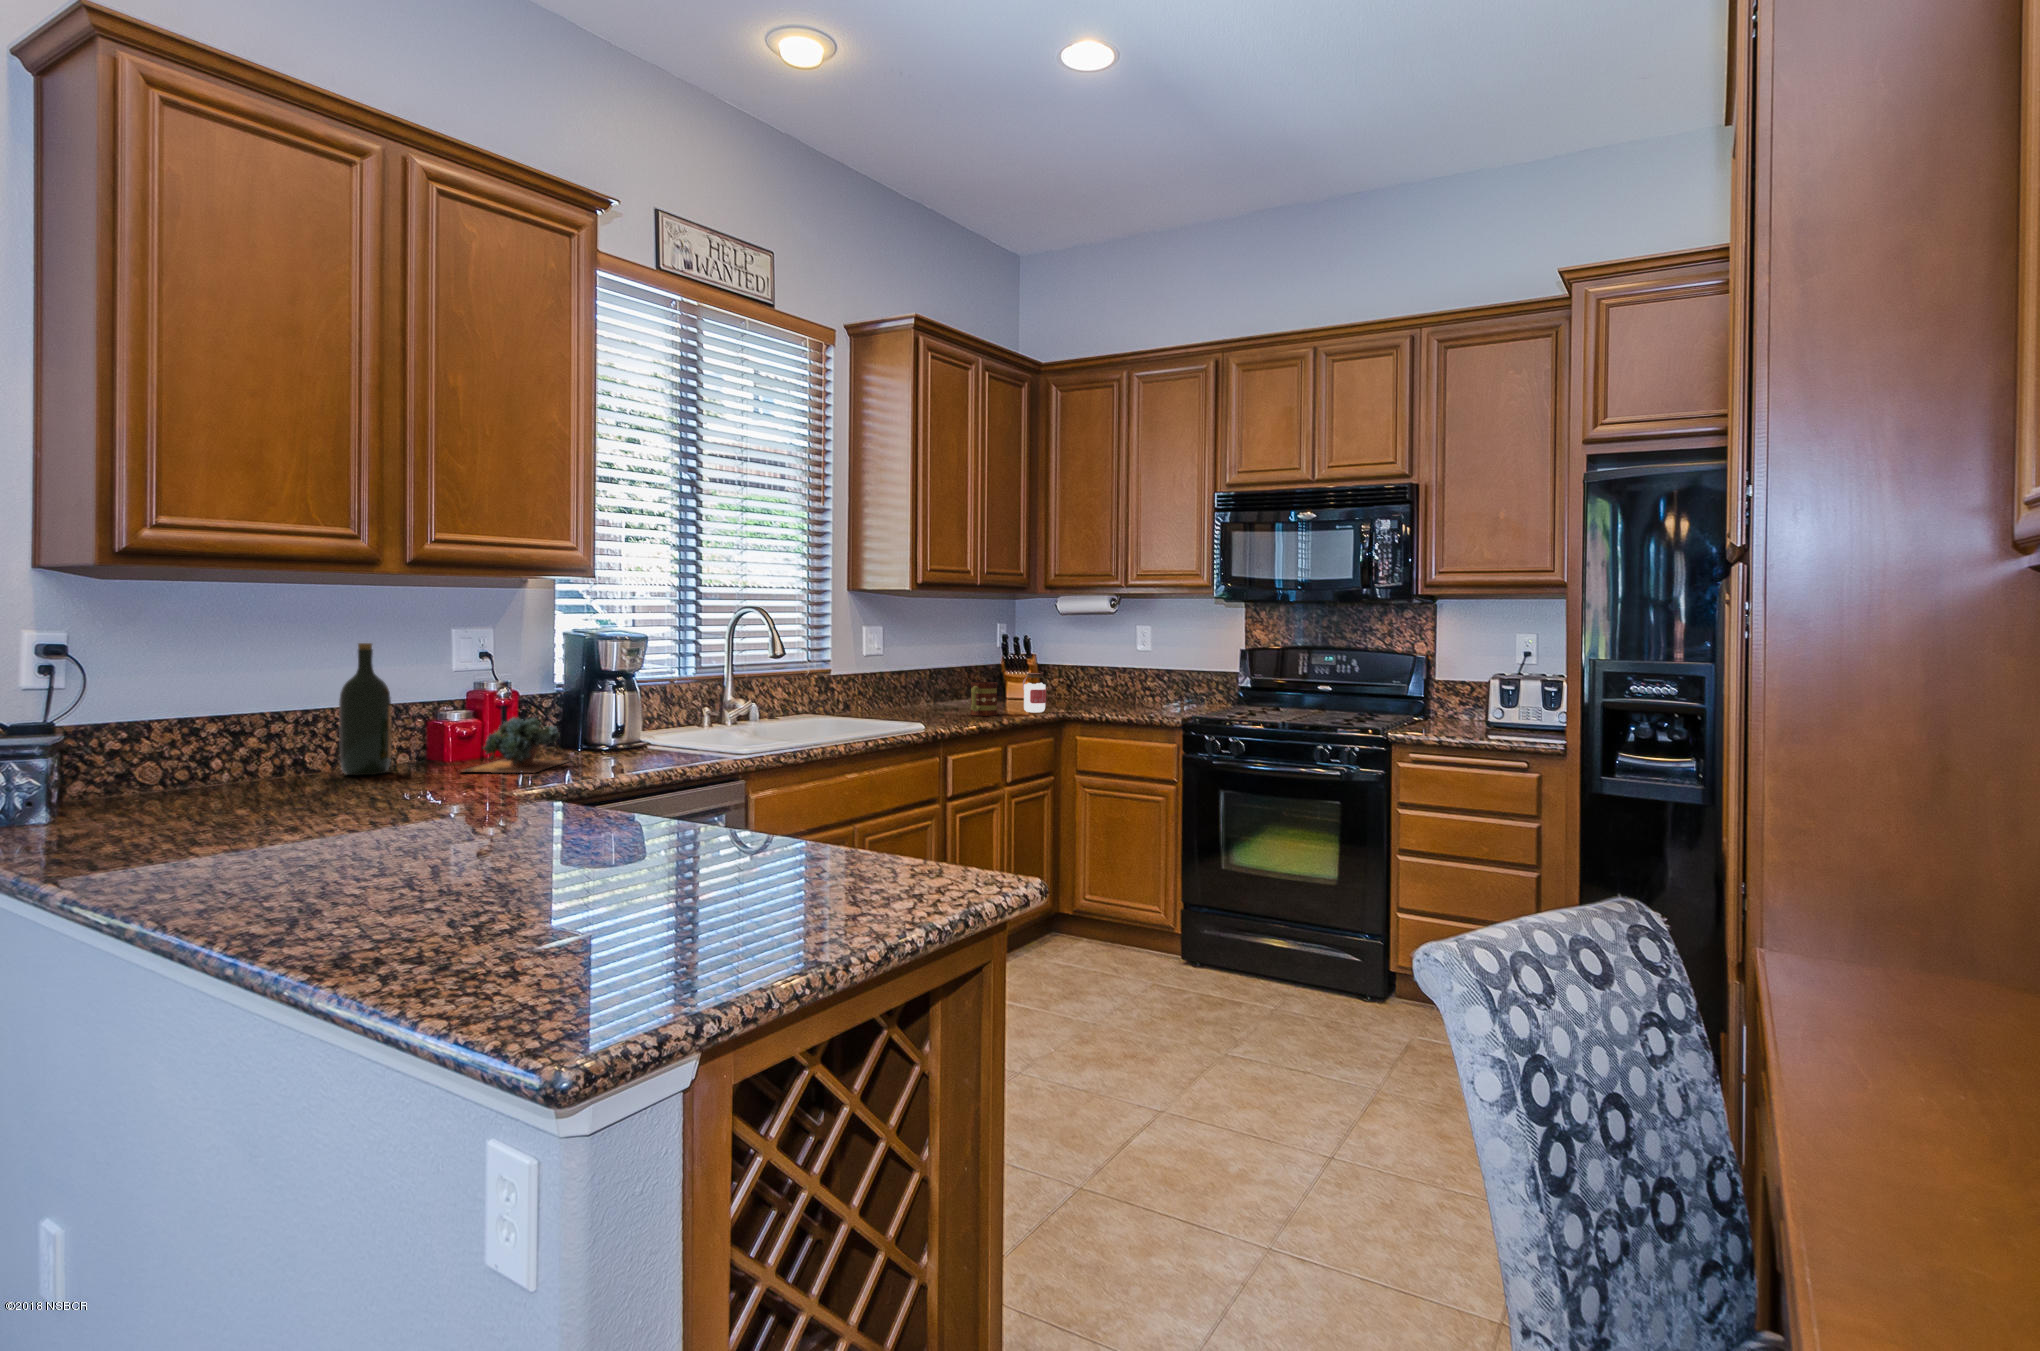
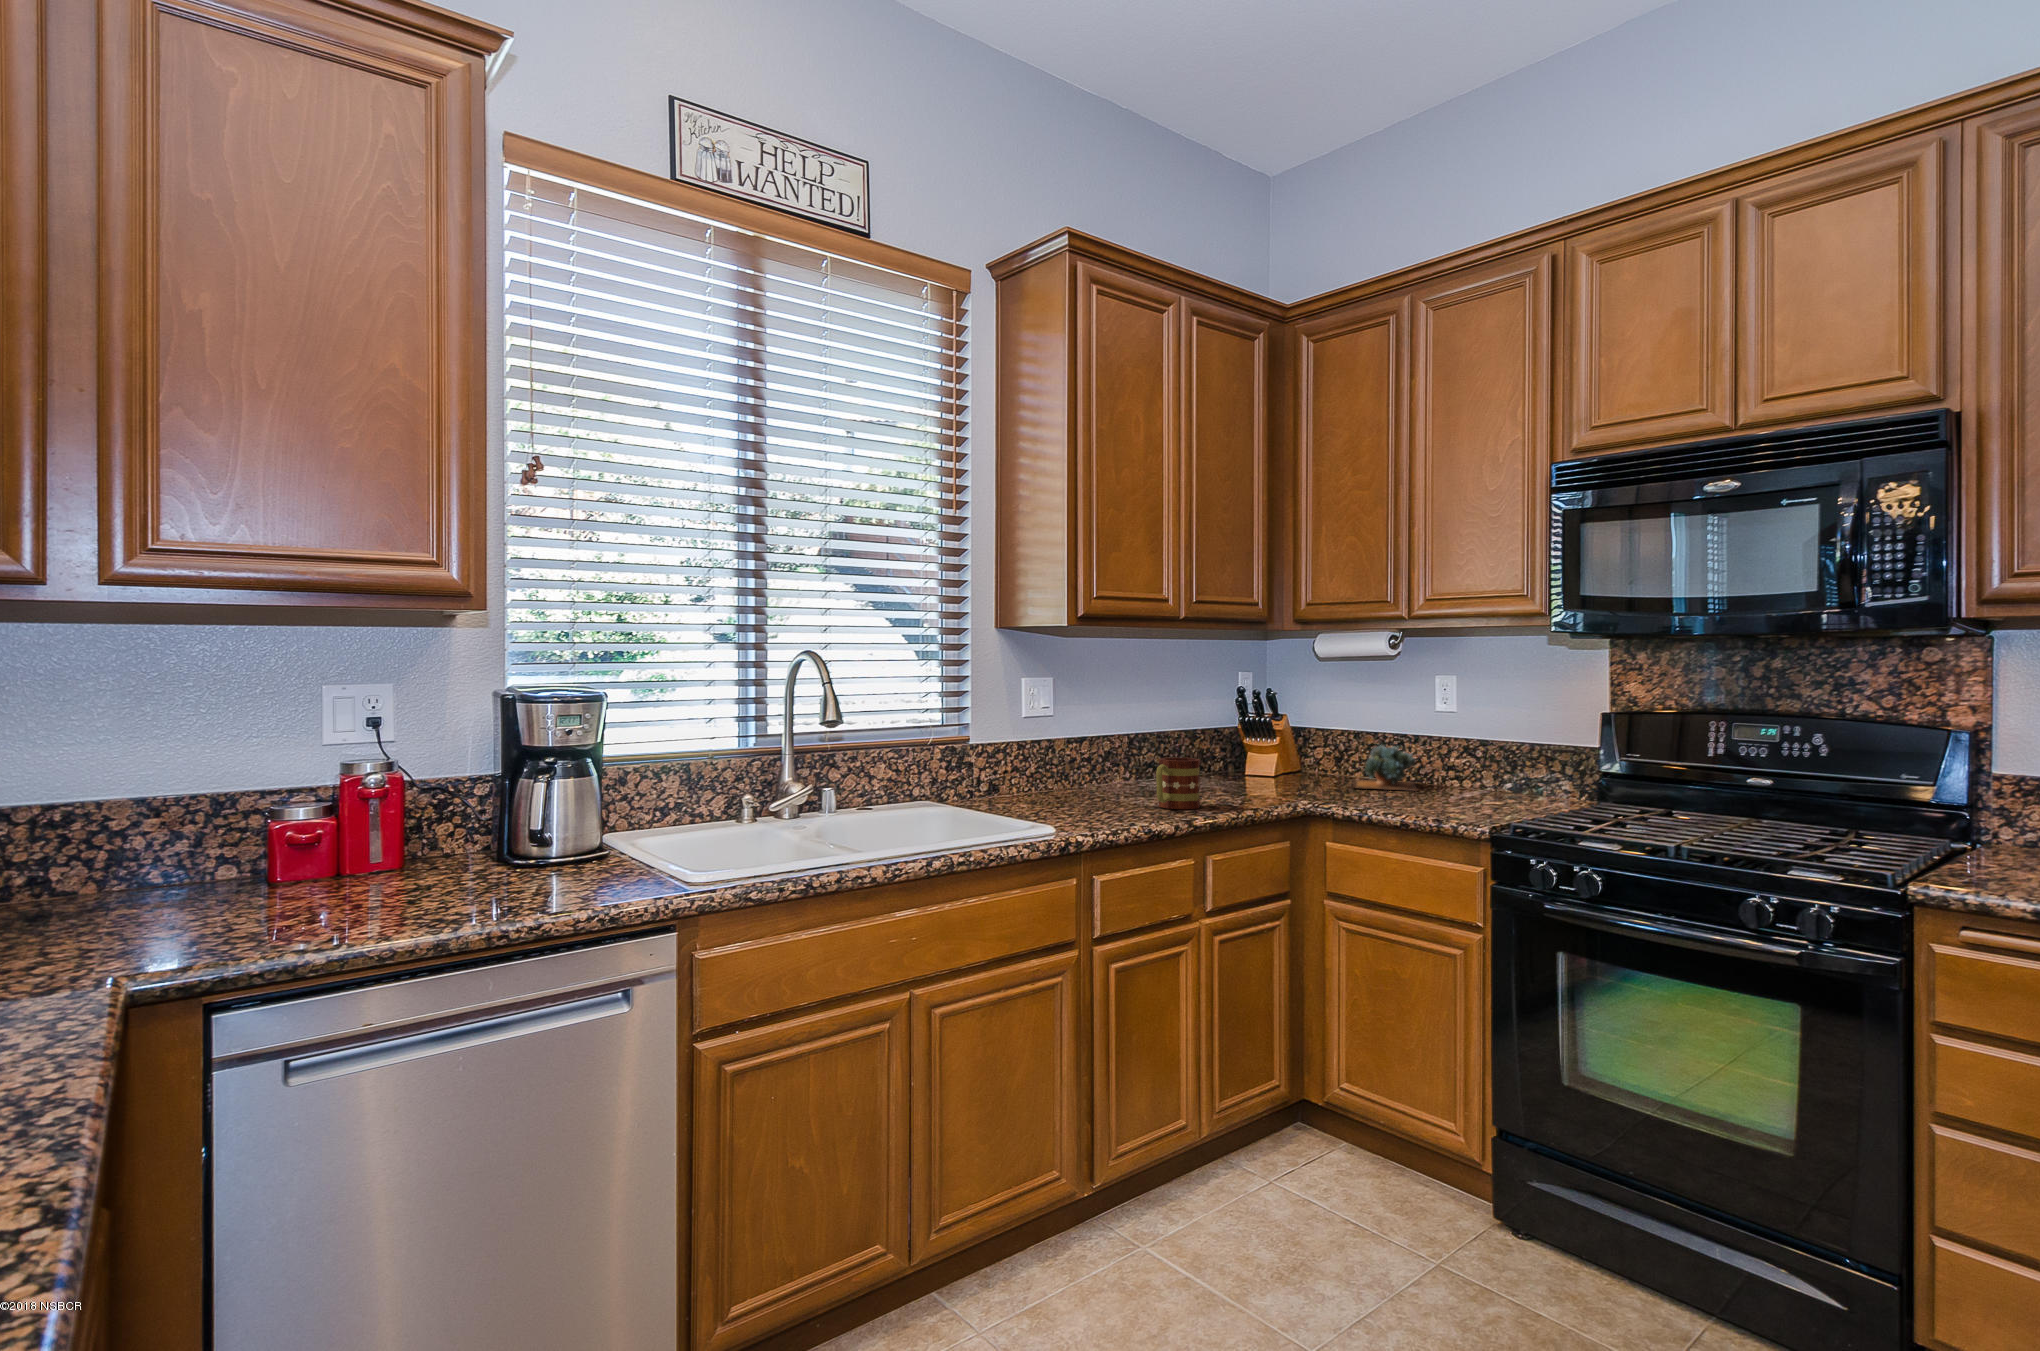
wine bottle: present [339,643,391,775] -> none [78,707,165,907]
jar: present [1023,673,1047,712] -> none [1243,745,1279,806]
succulent plant: present [460,717,568,773] -> present [1353,745,1417,791]

